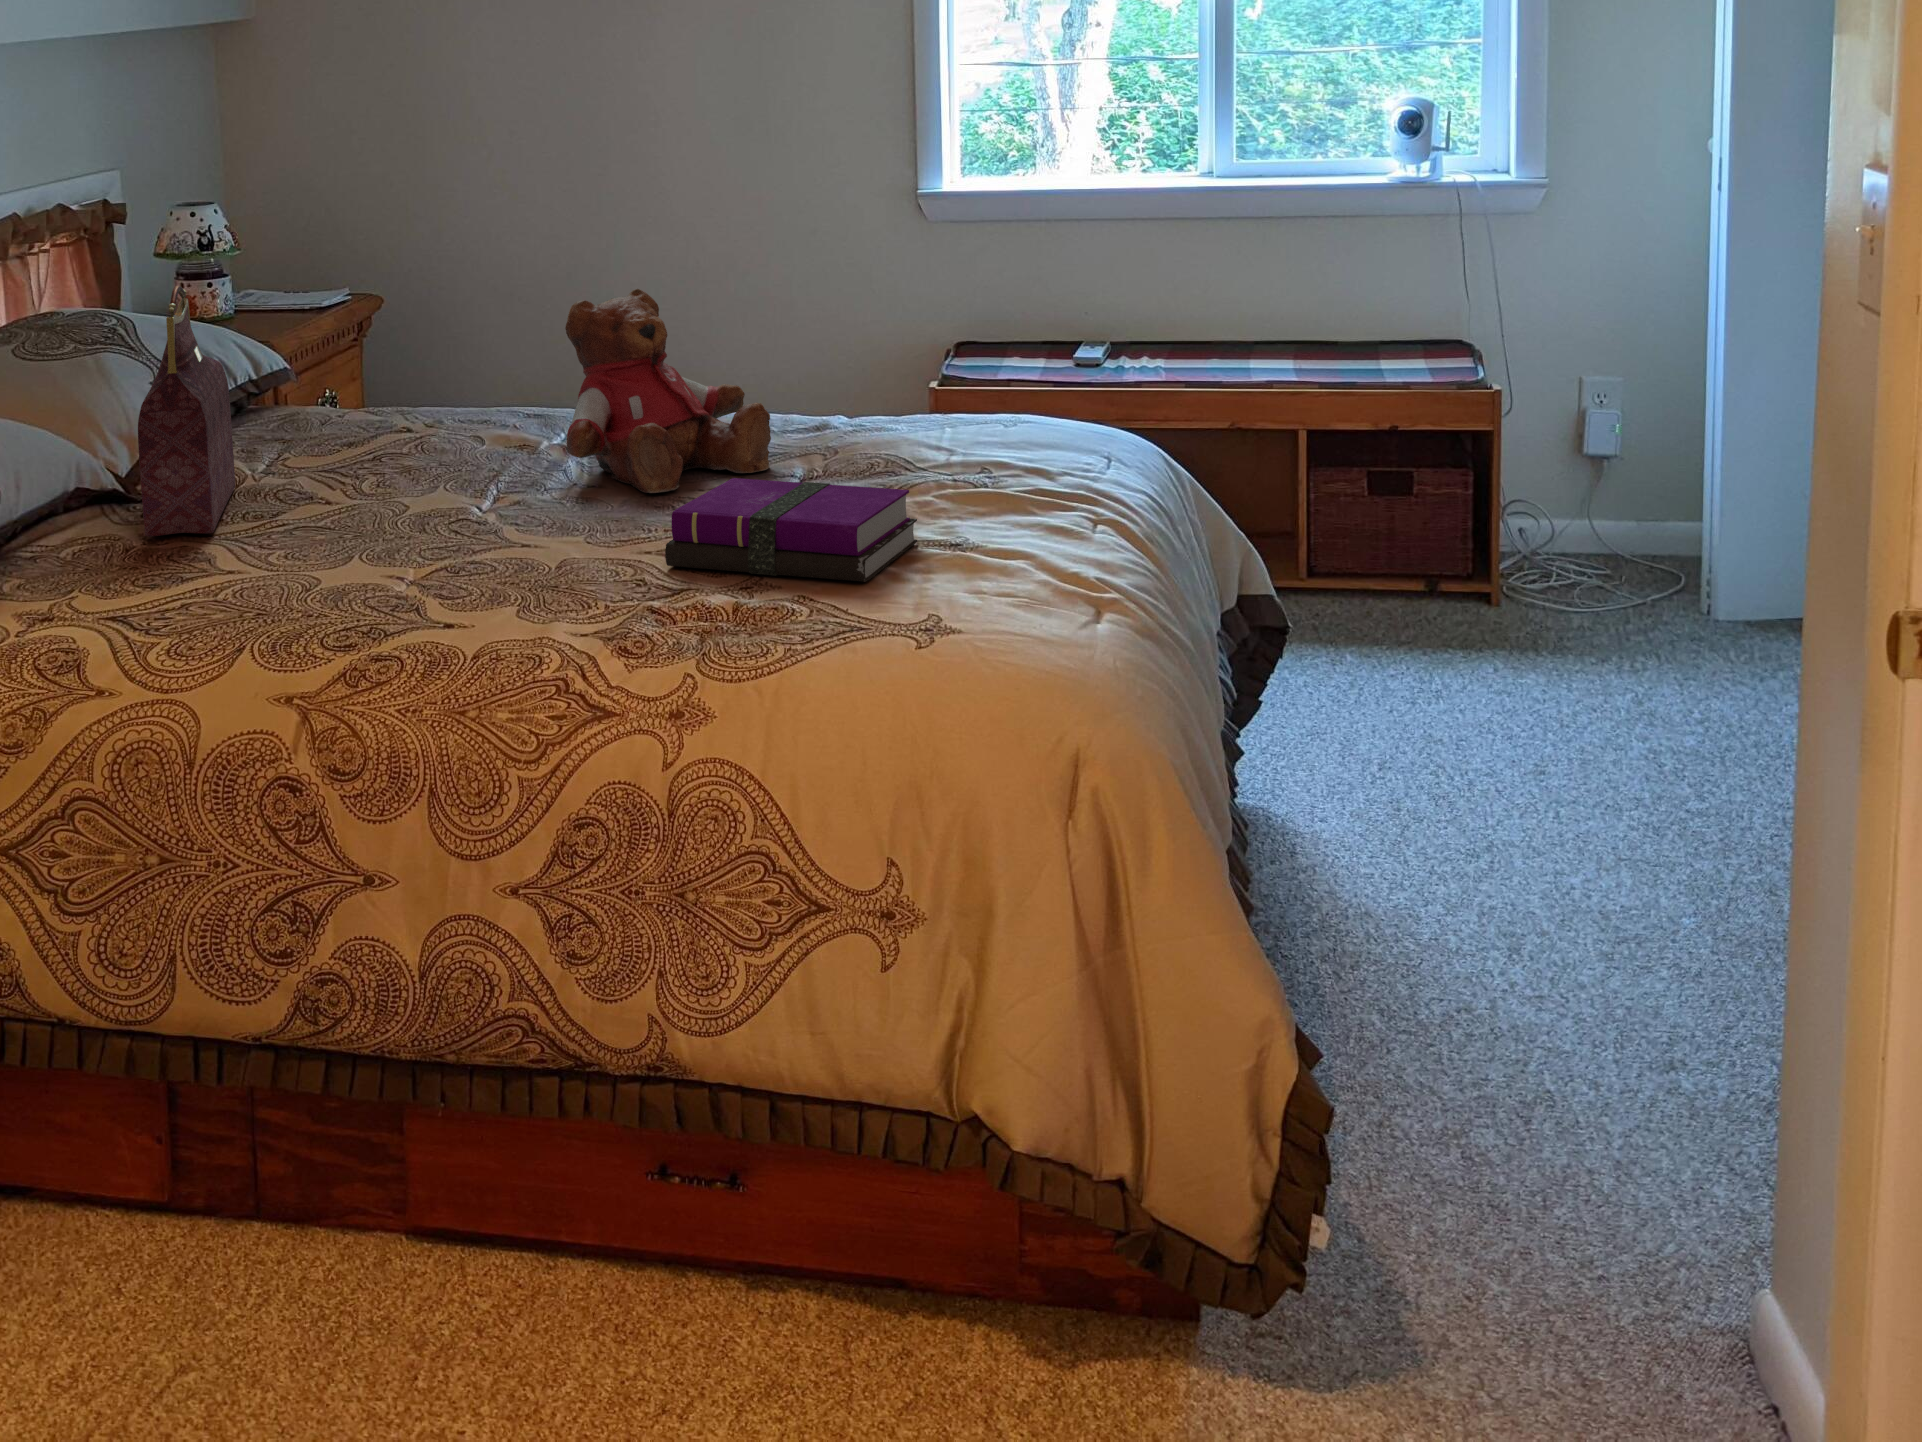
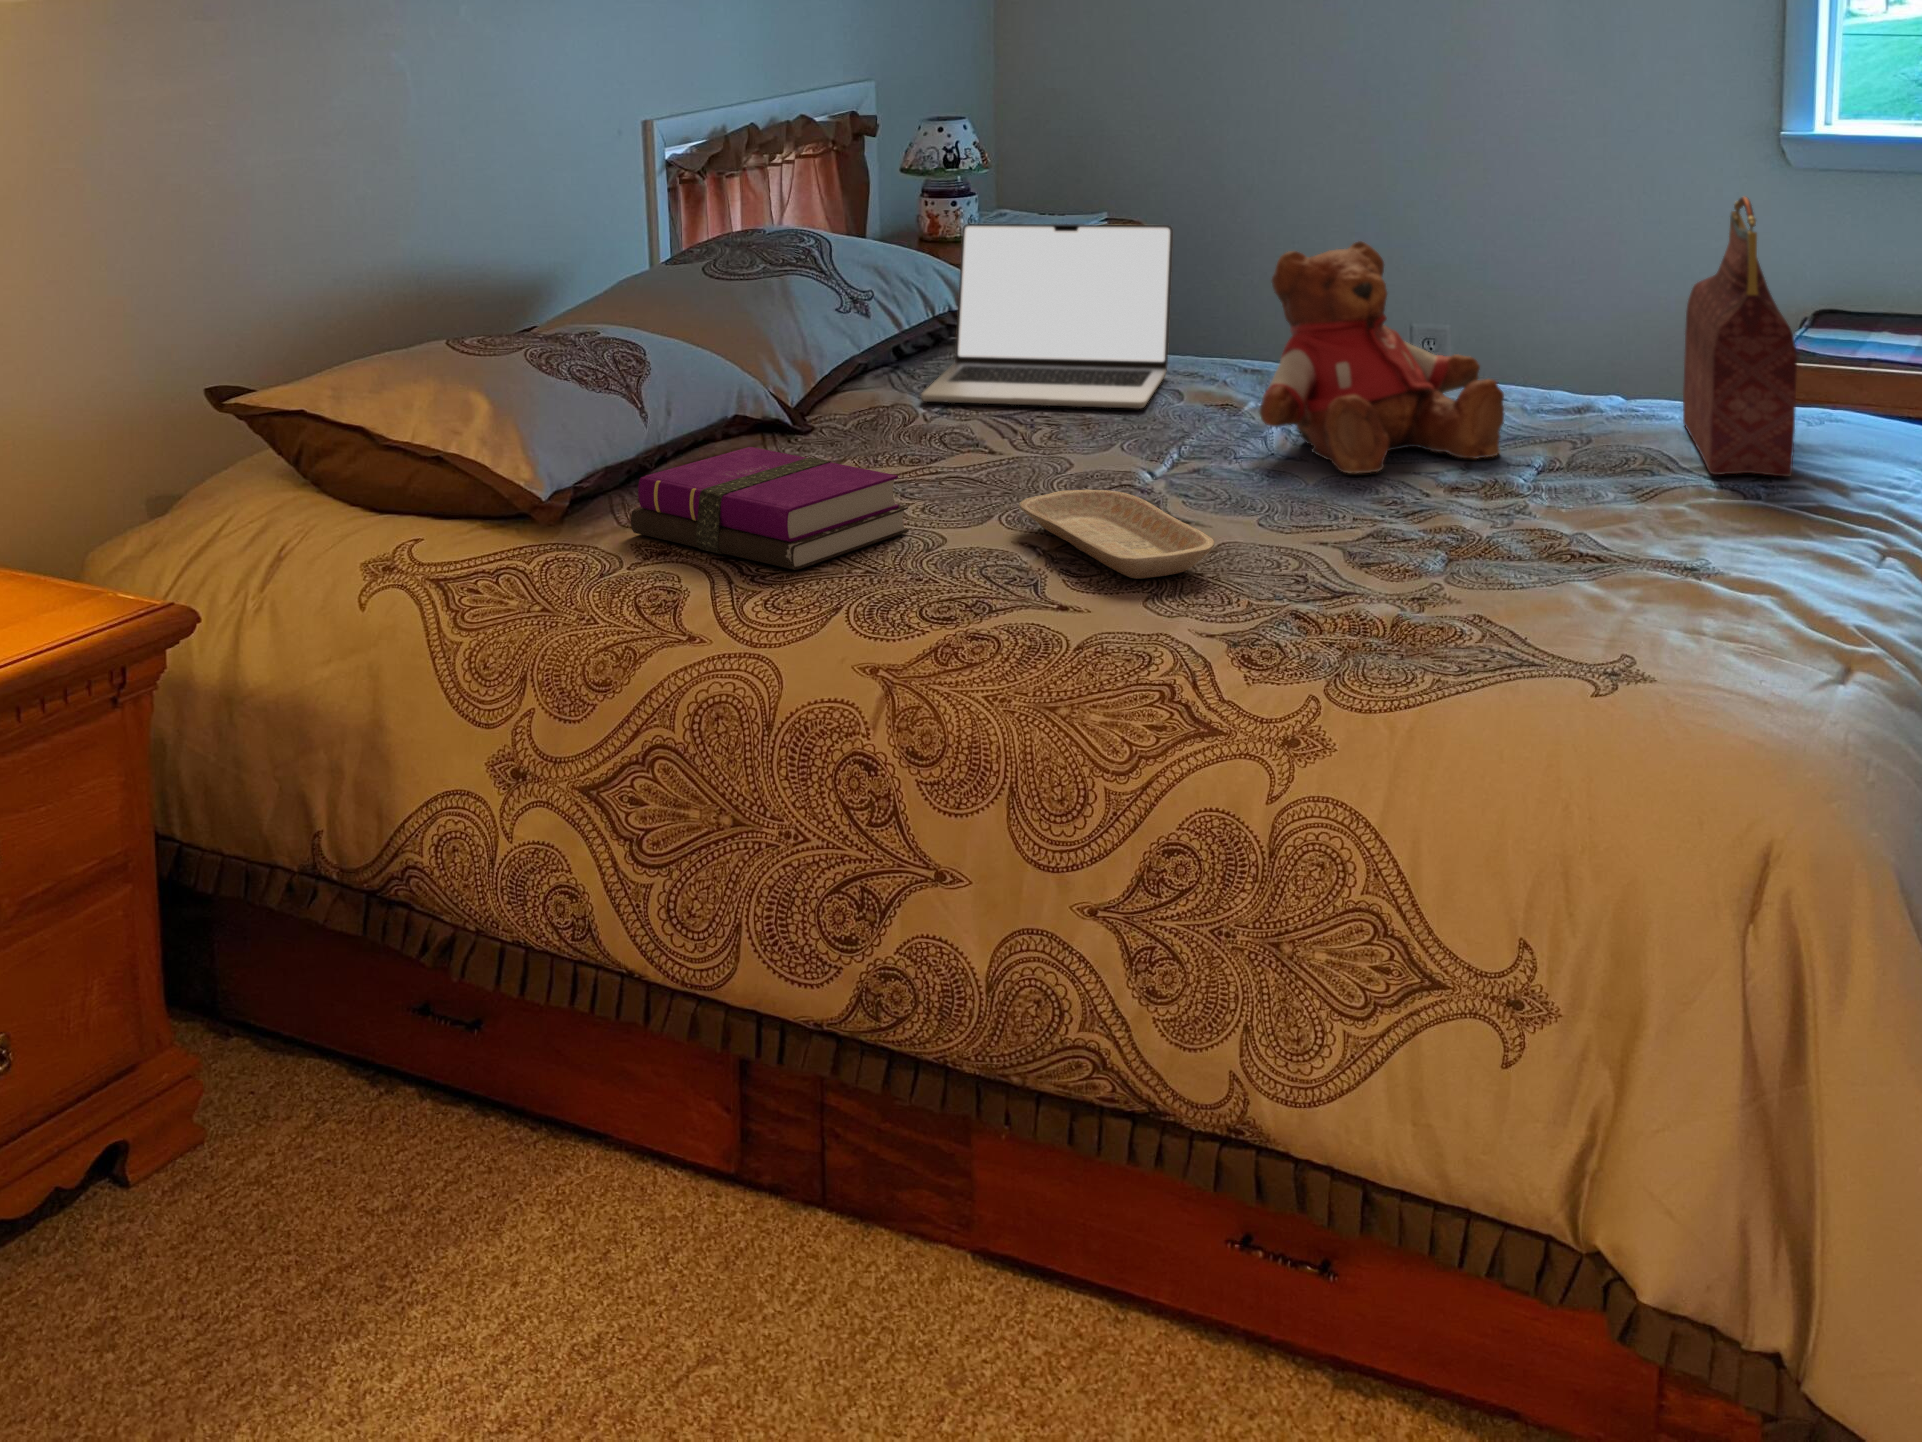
handbag: present [138,286,235,537] -> present [1683,196,1797,476]
laptop: none [243,287,460,462] -> present [922,224,1173,409]
notebook: present [665,478,918,582] -> present [631,447,909,570]
tray: none [379,522,567,595] -> present [1019,489,1214,579]

